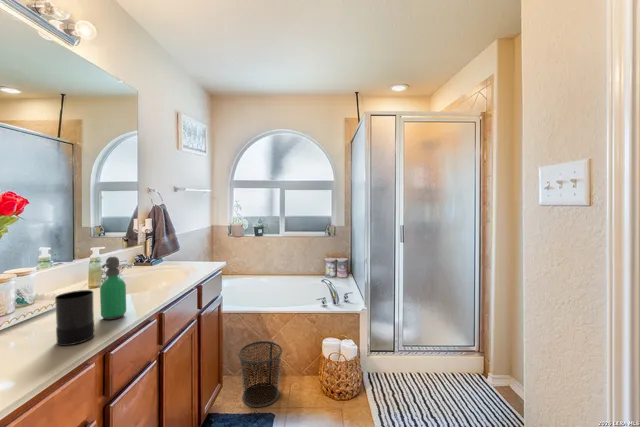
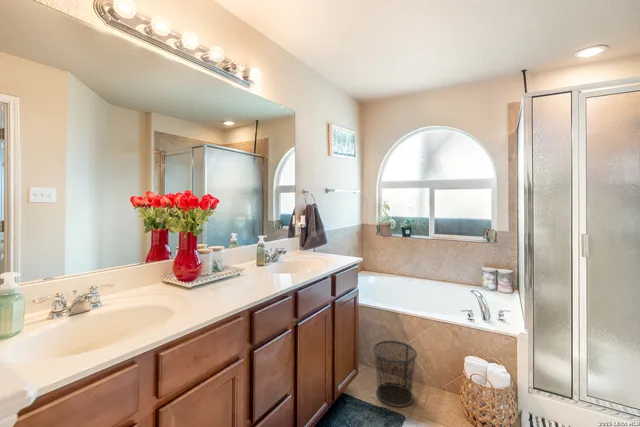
soap dispenser: present [100,256,126,320] -> none [253,241,270,289]
candle: present [55,290,94,346] -> none [220,263,245,301]

